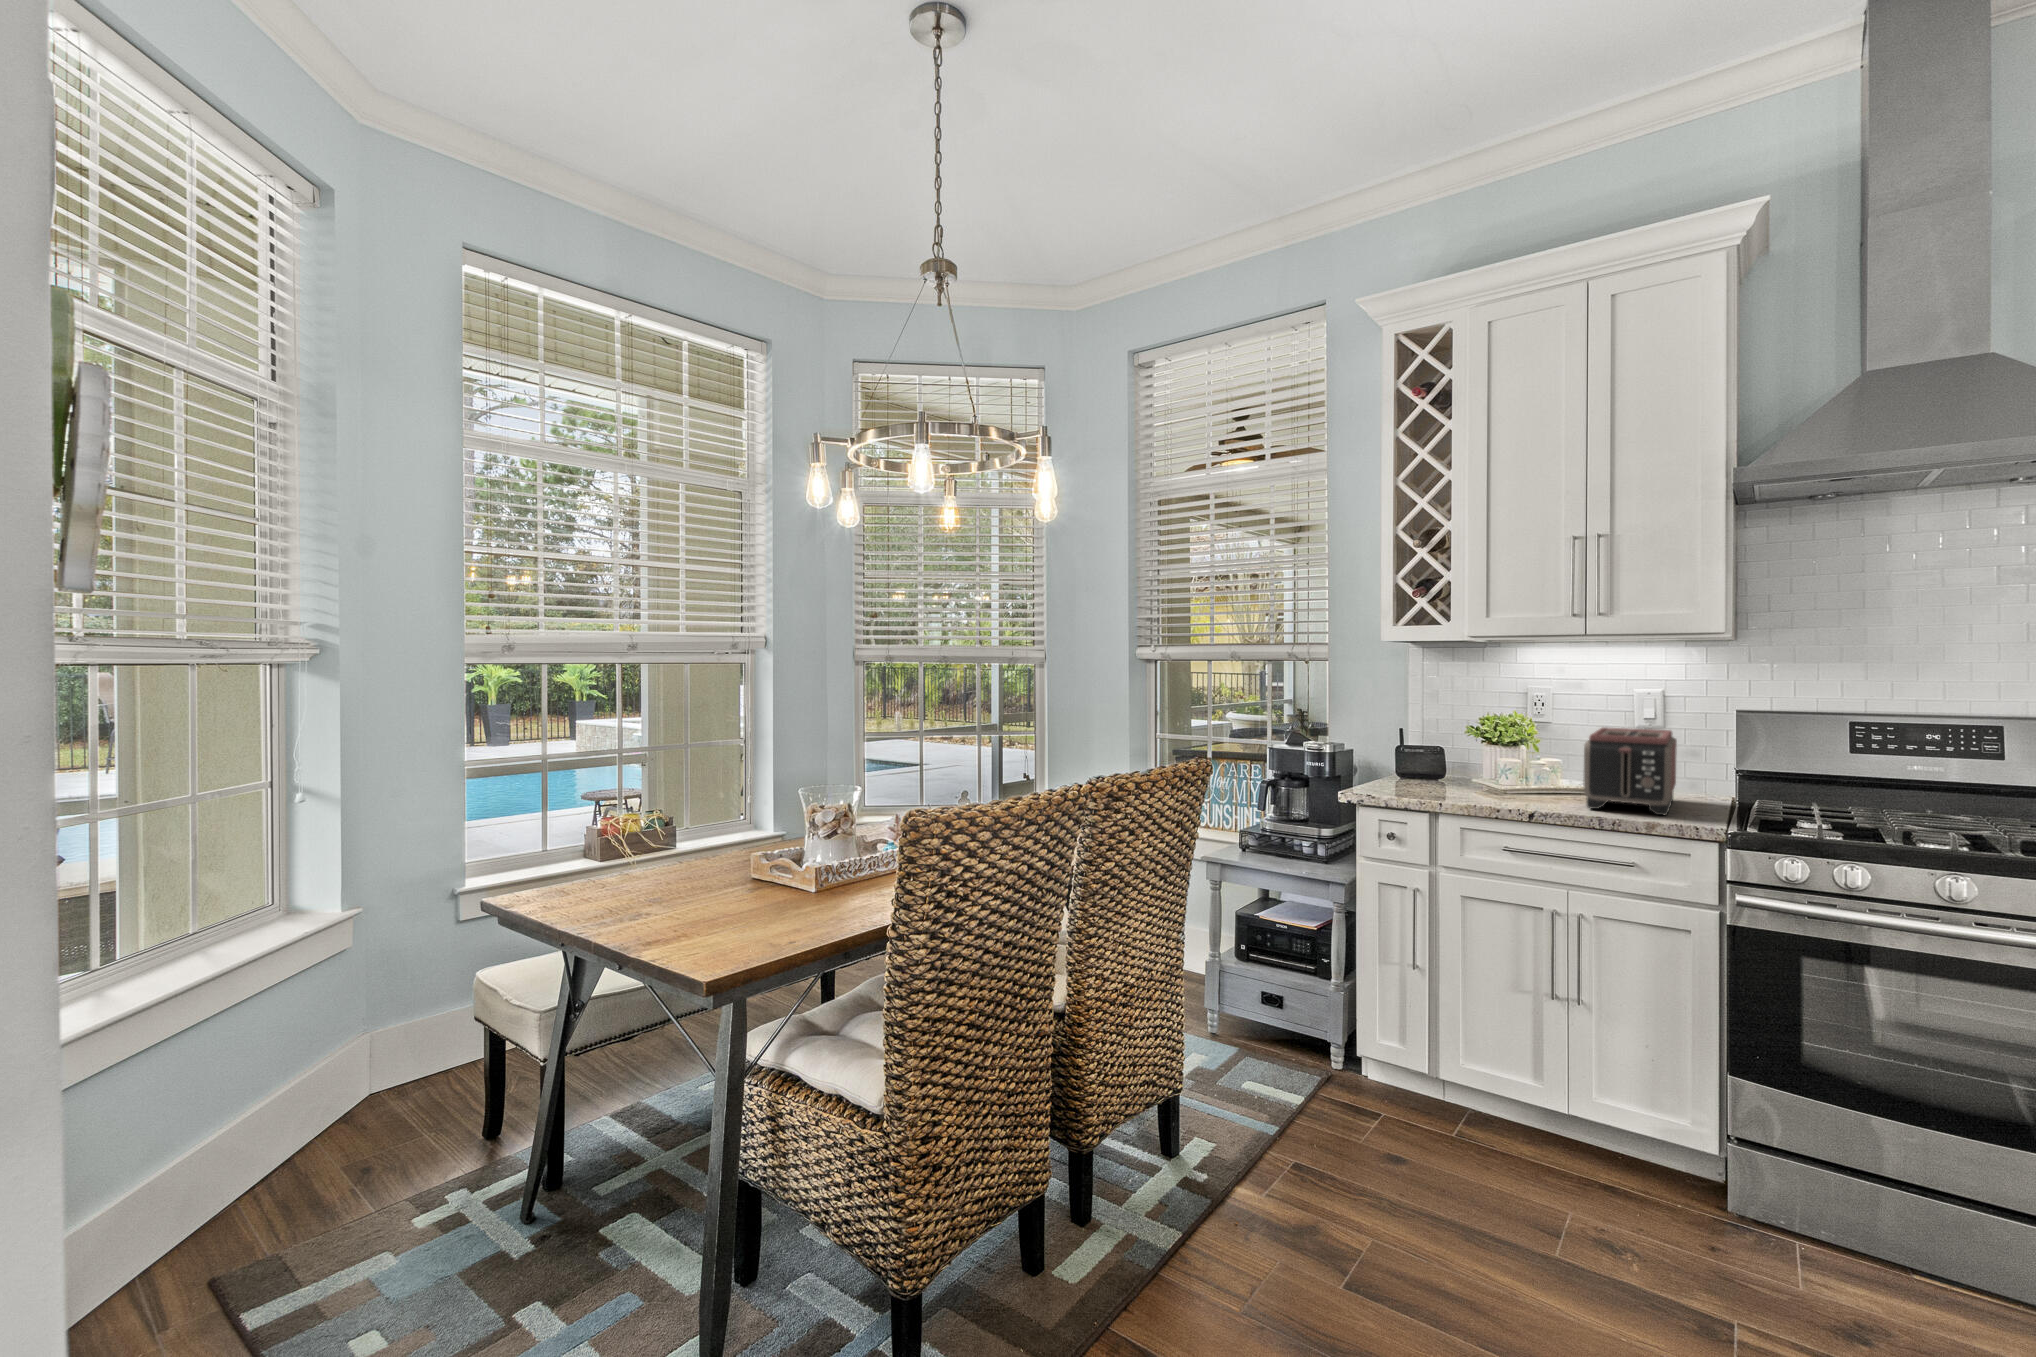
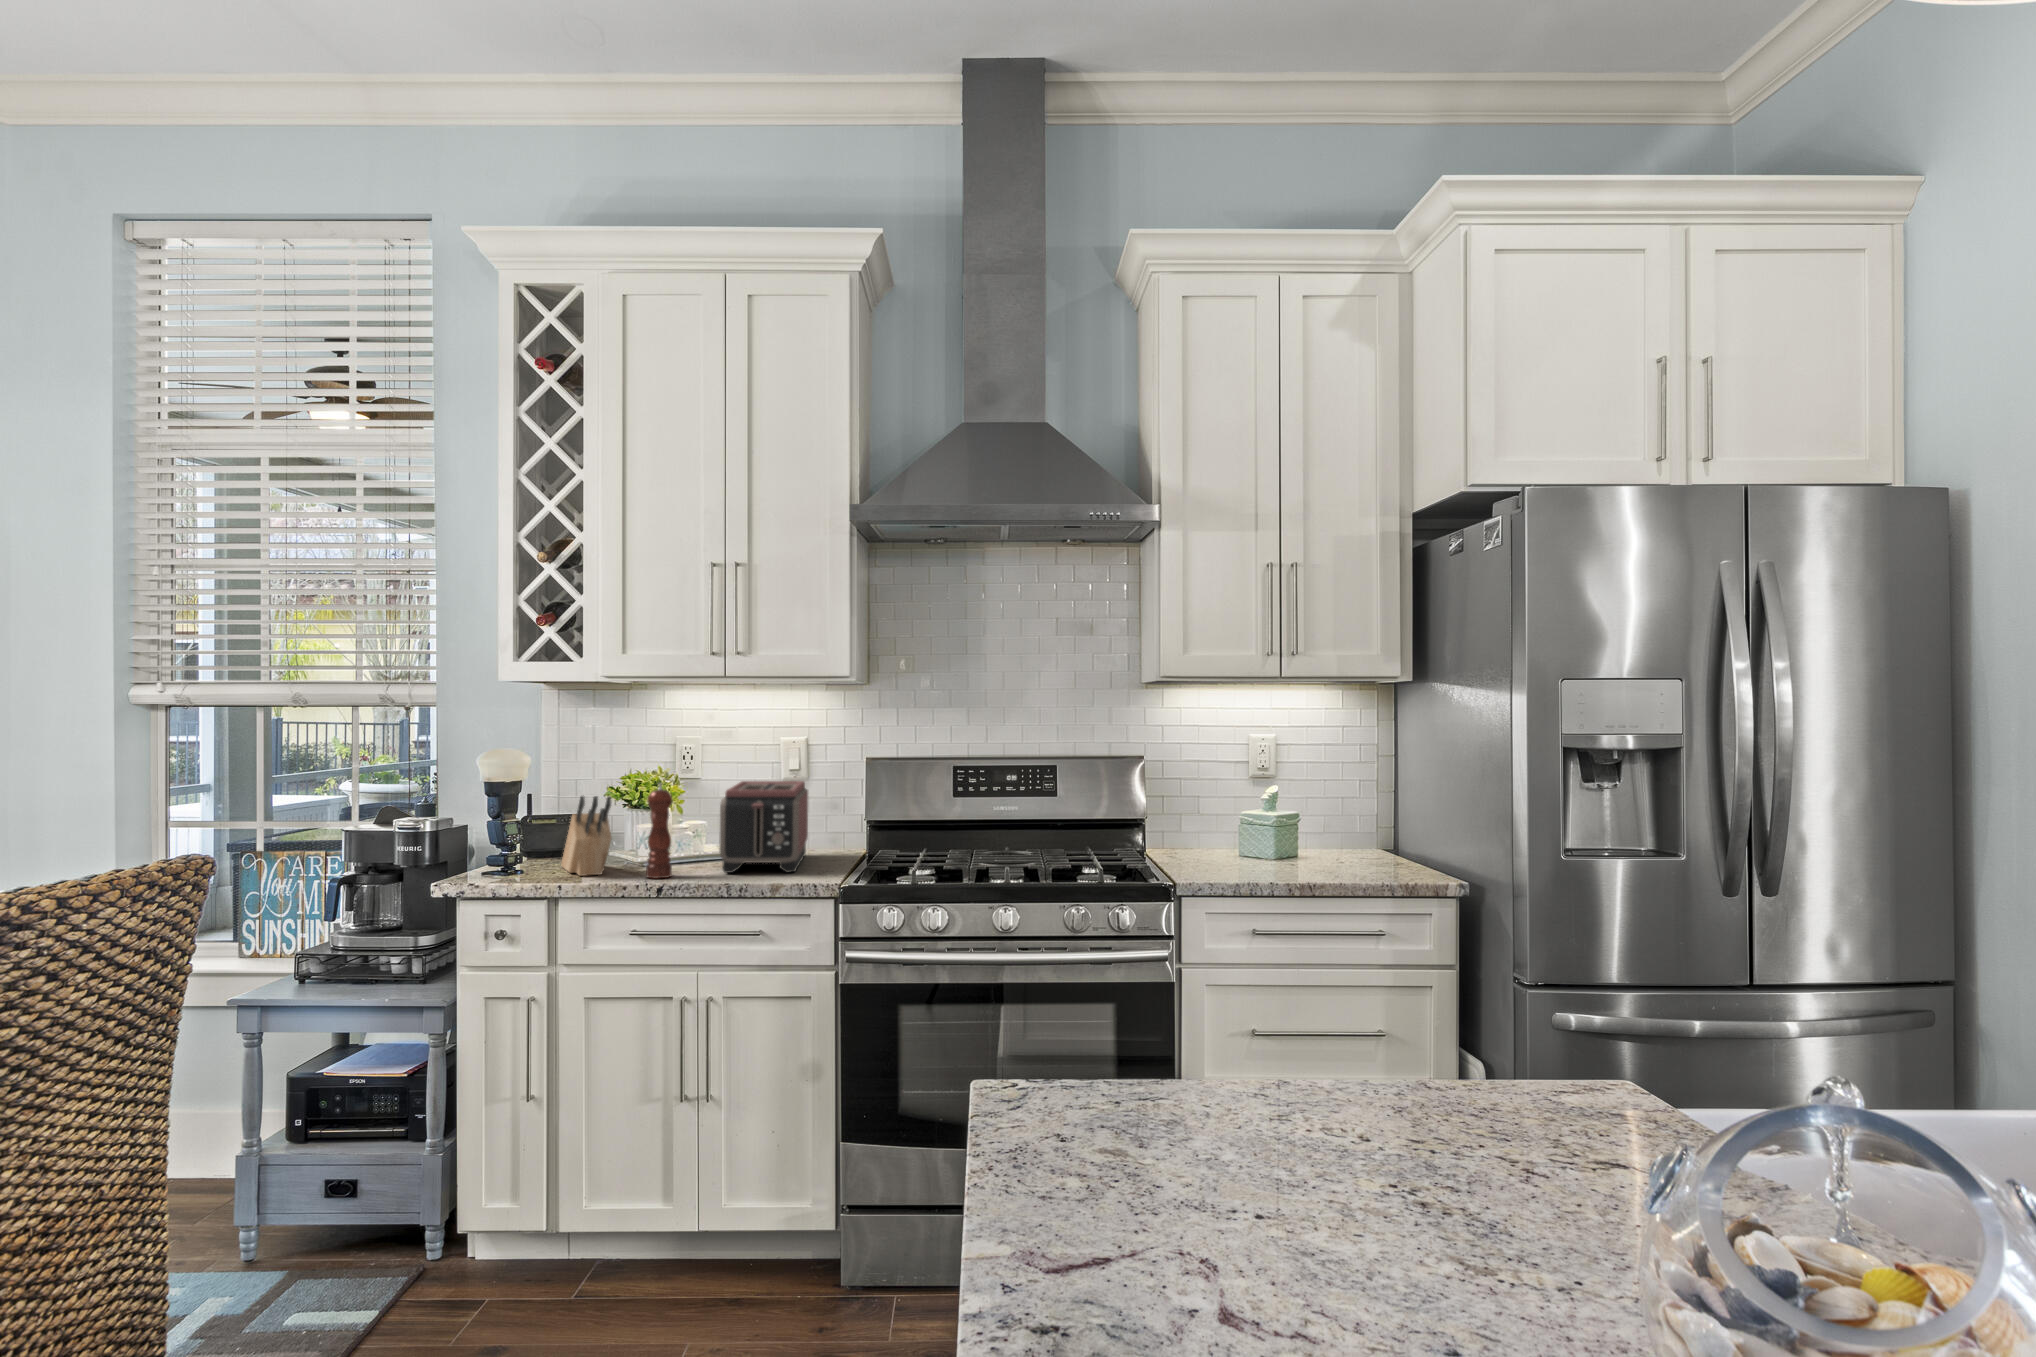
pepper mill: none [1511,725,1536,807] -> present [646,783,672,878]
knife block: none [1434,733,1479,798] -> present [562,796,611,876]

